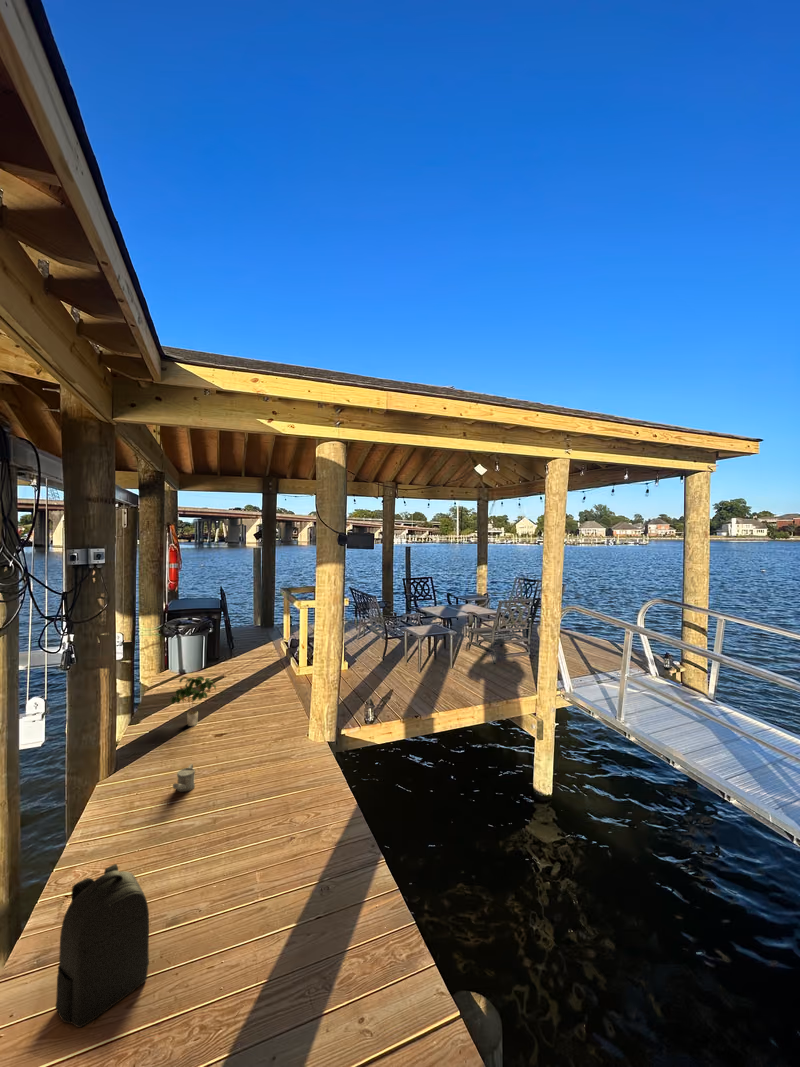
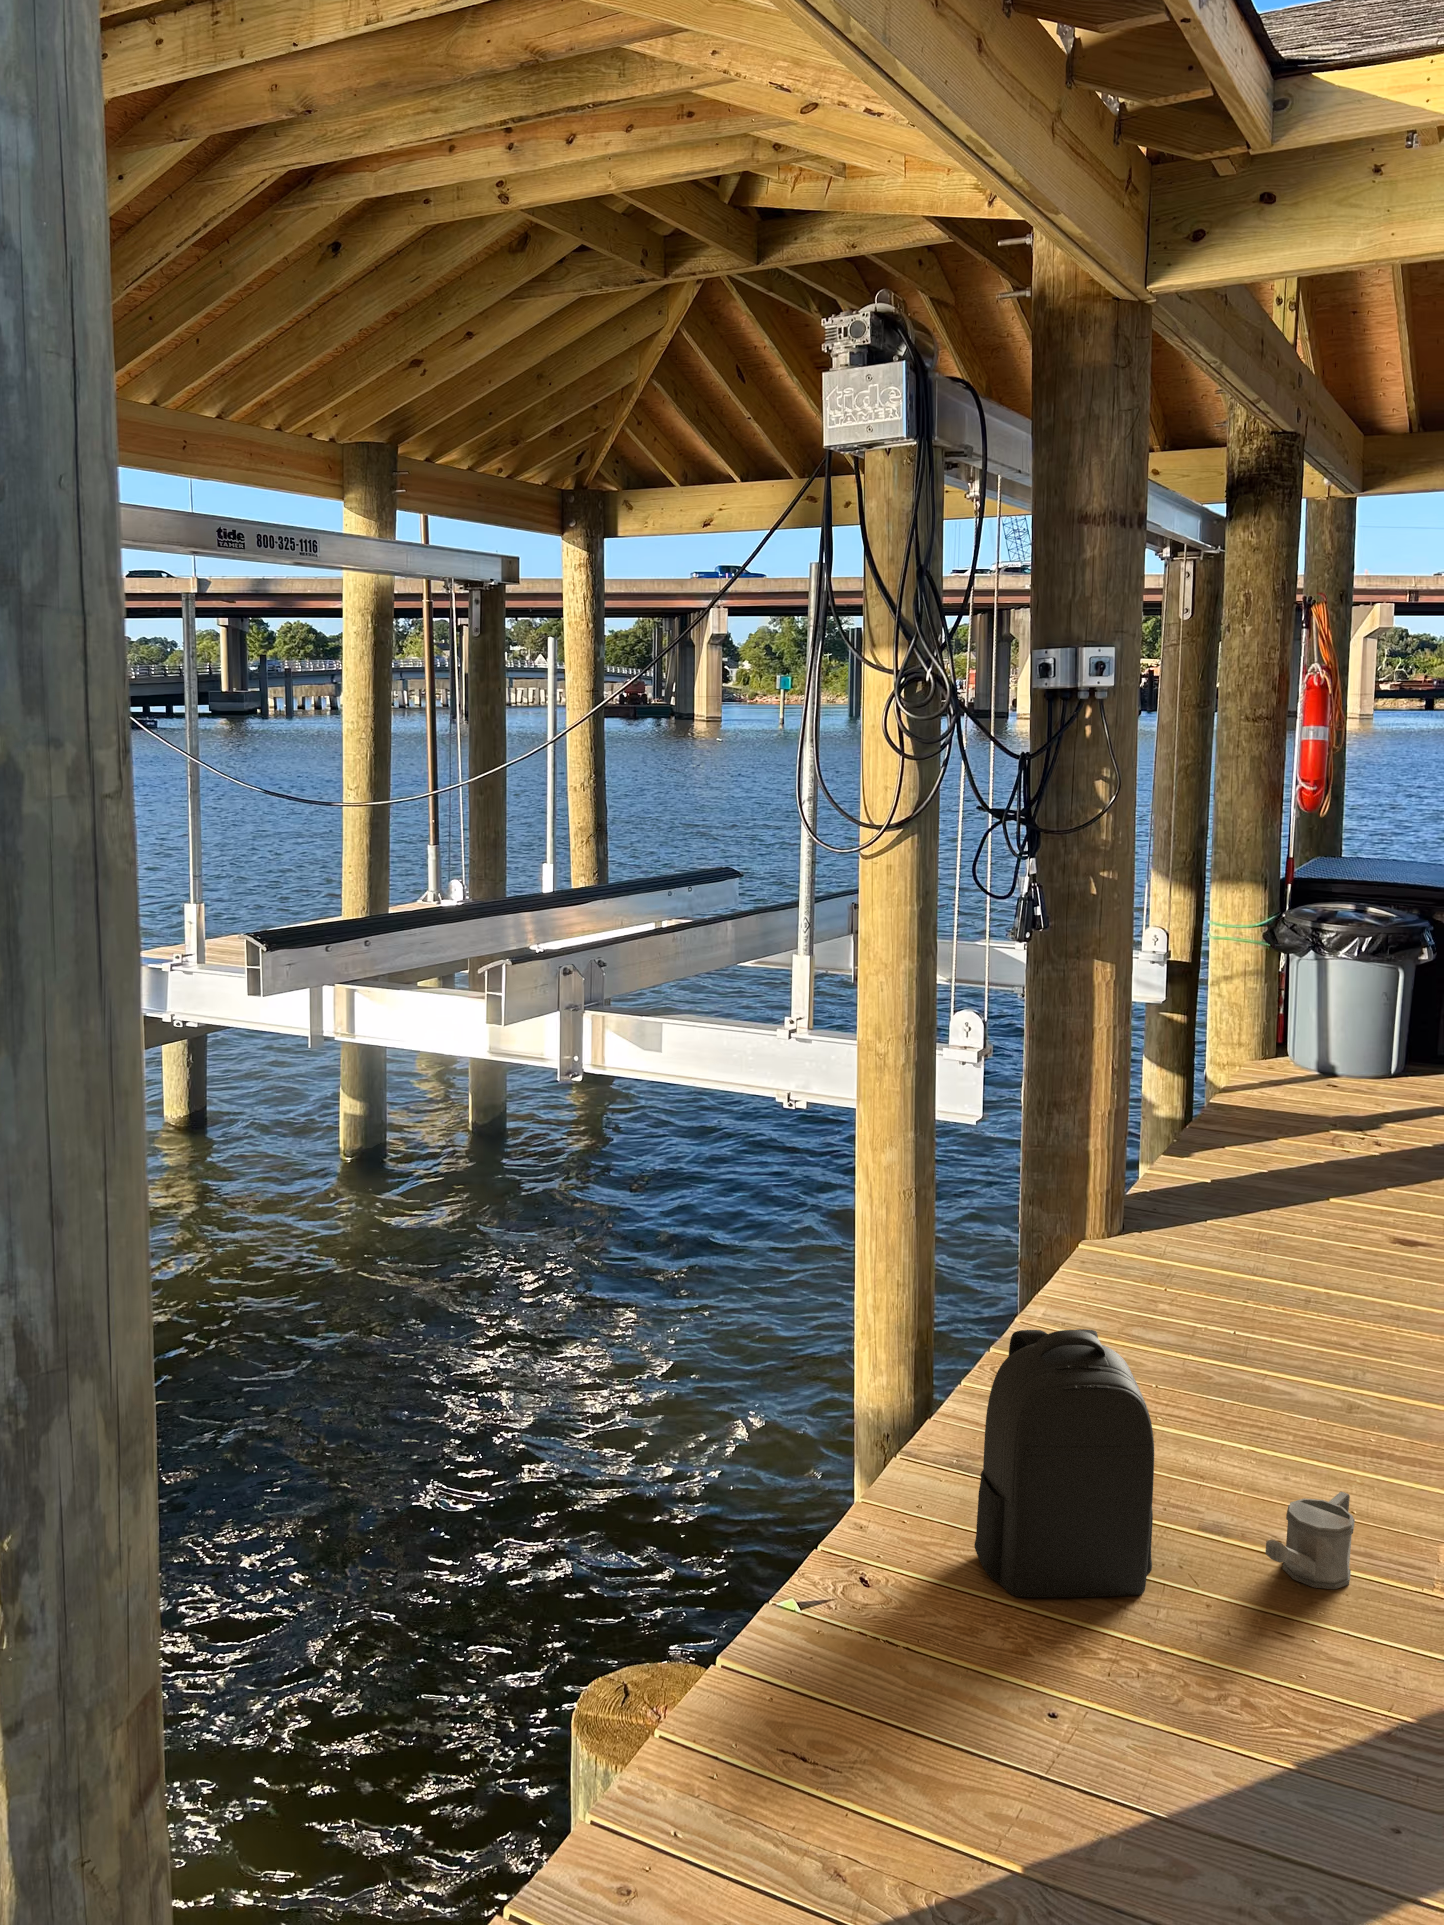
potted plant: present [171,676,216,726] -> none [1271,1051,1410,1199]
watering can: present [173,764,195,792] -> present [1265,1492,1355,1589]

